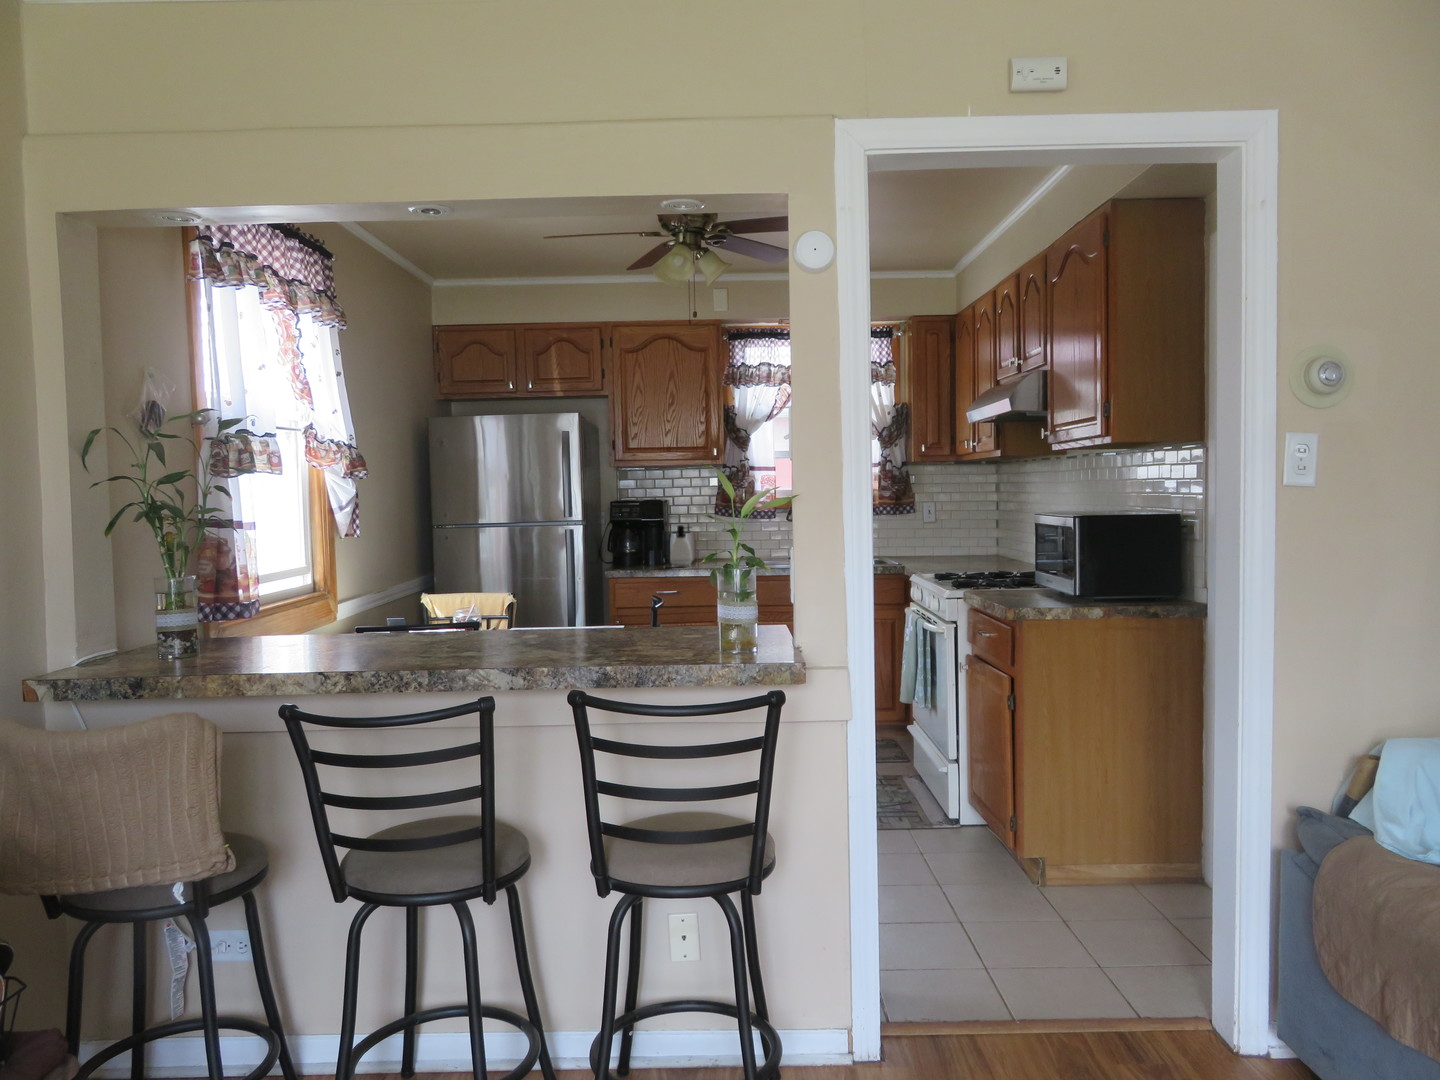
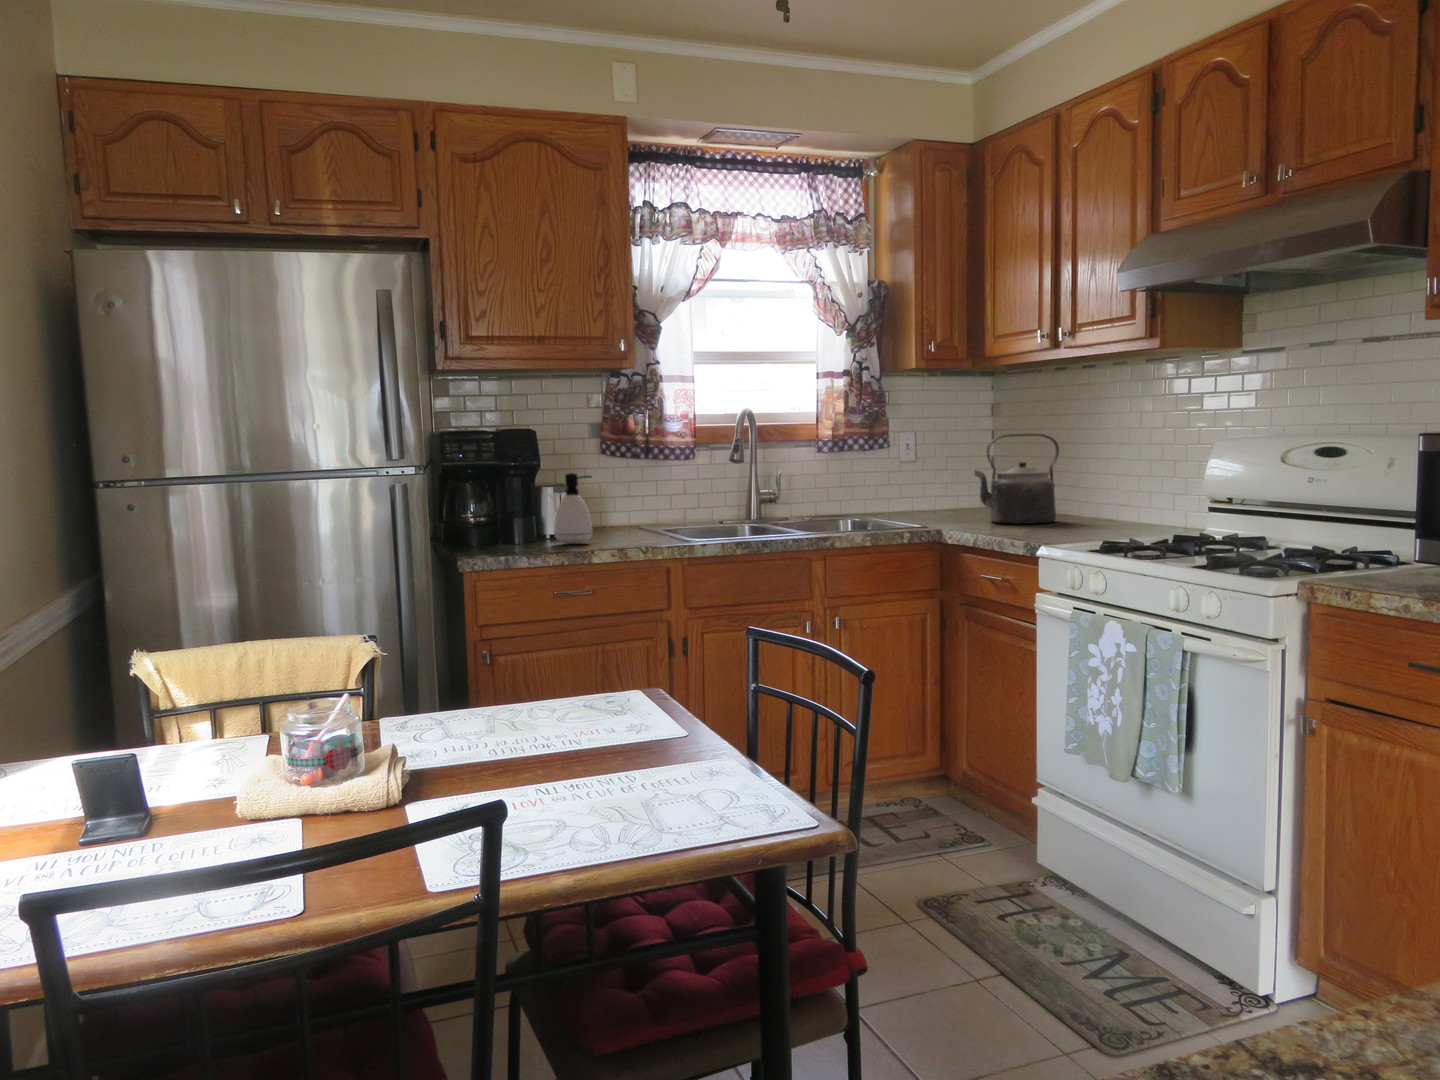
kettle: none [943,502,1001,561] -> present [974,434,1059,524]

